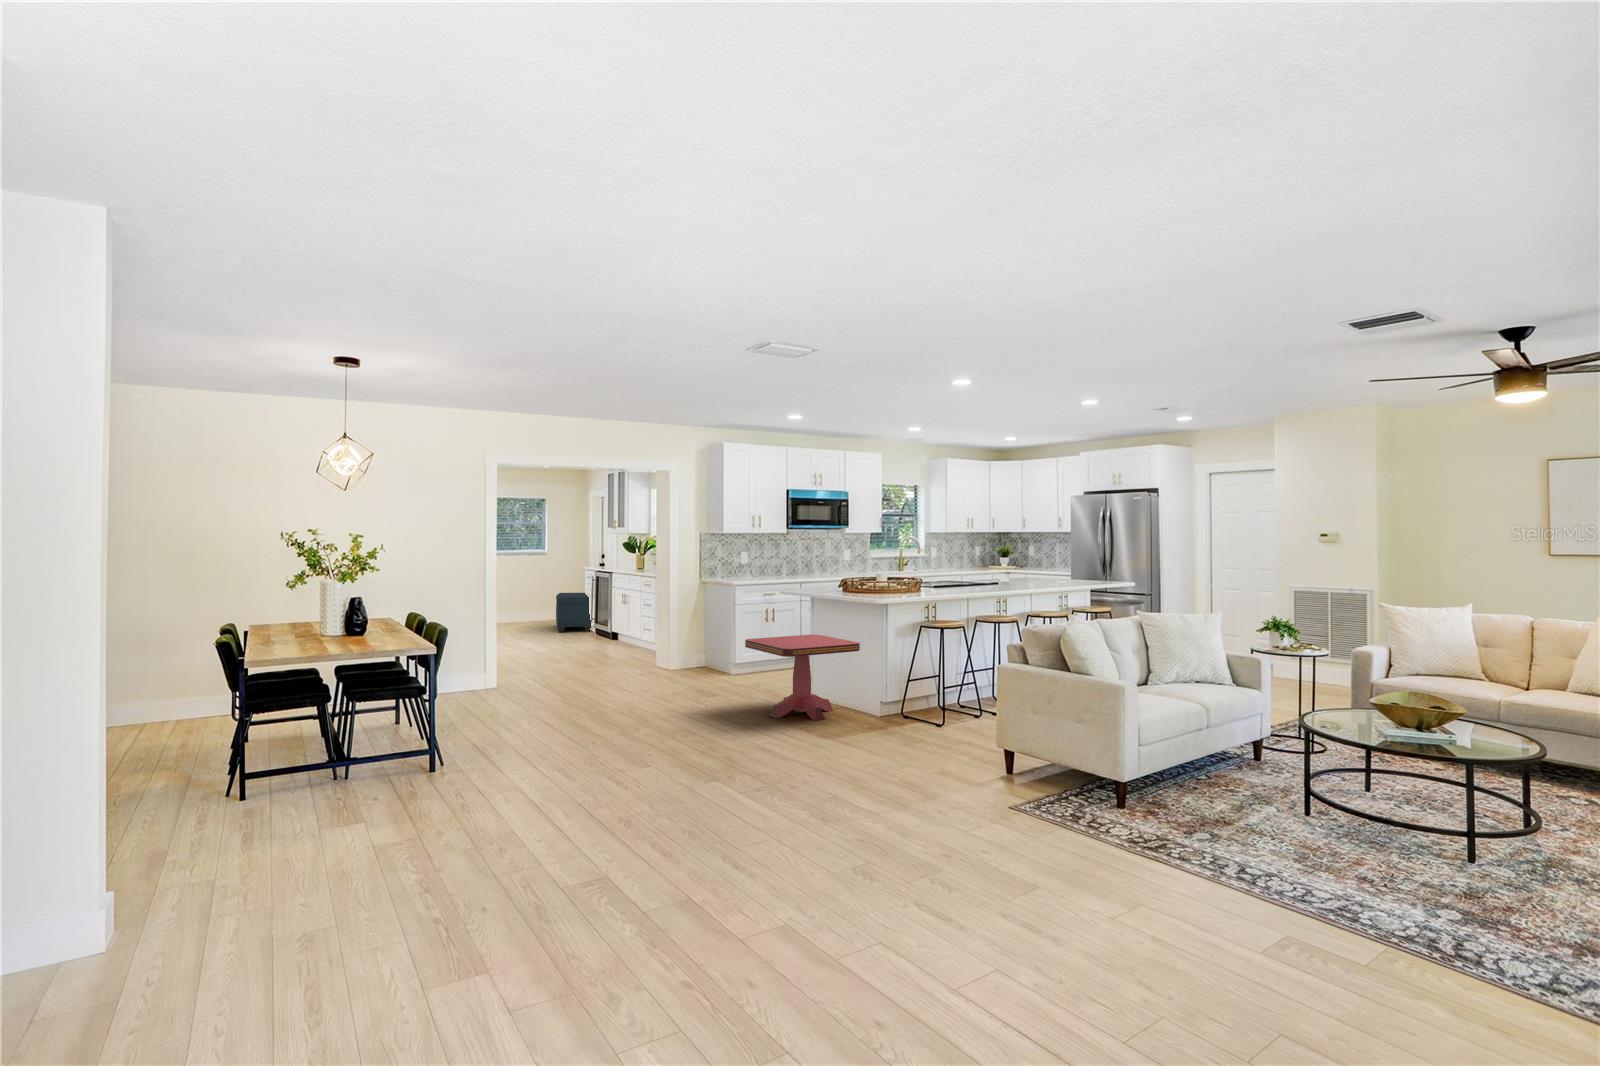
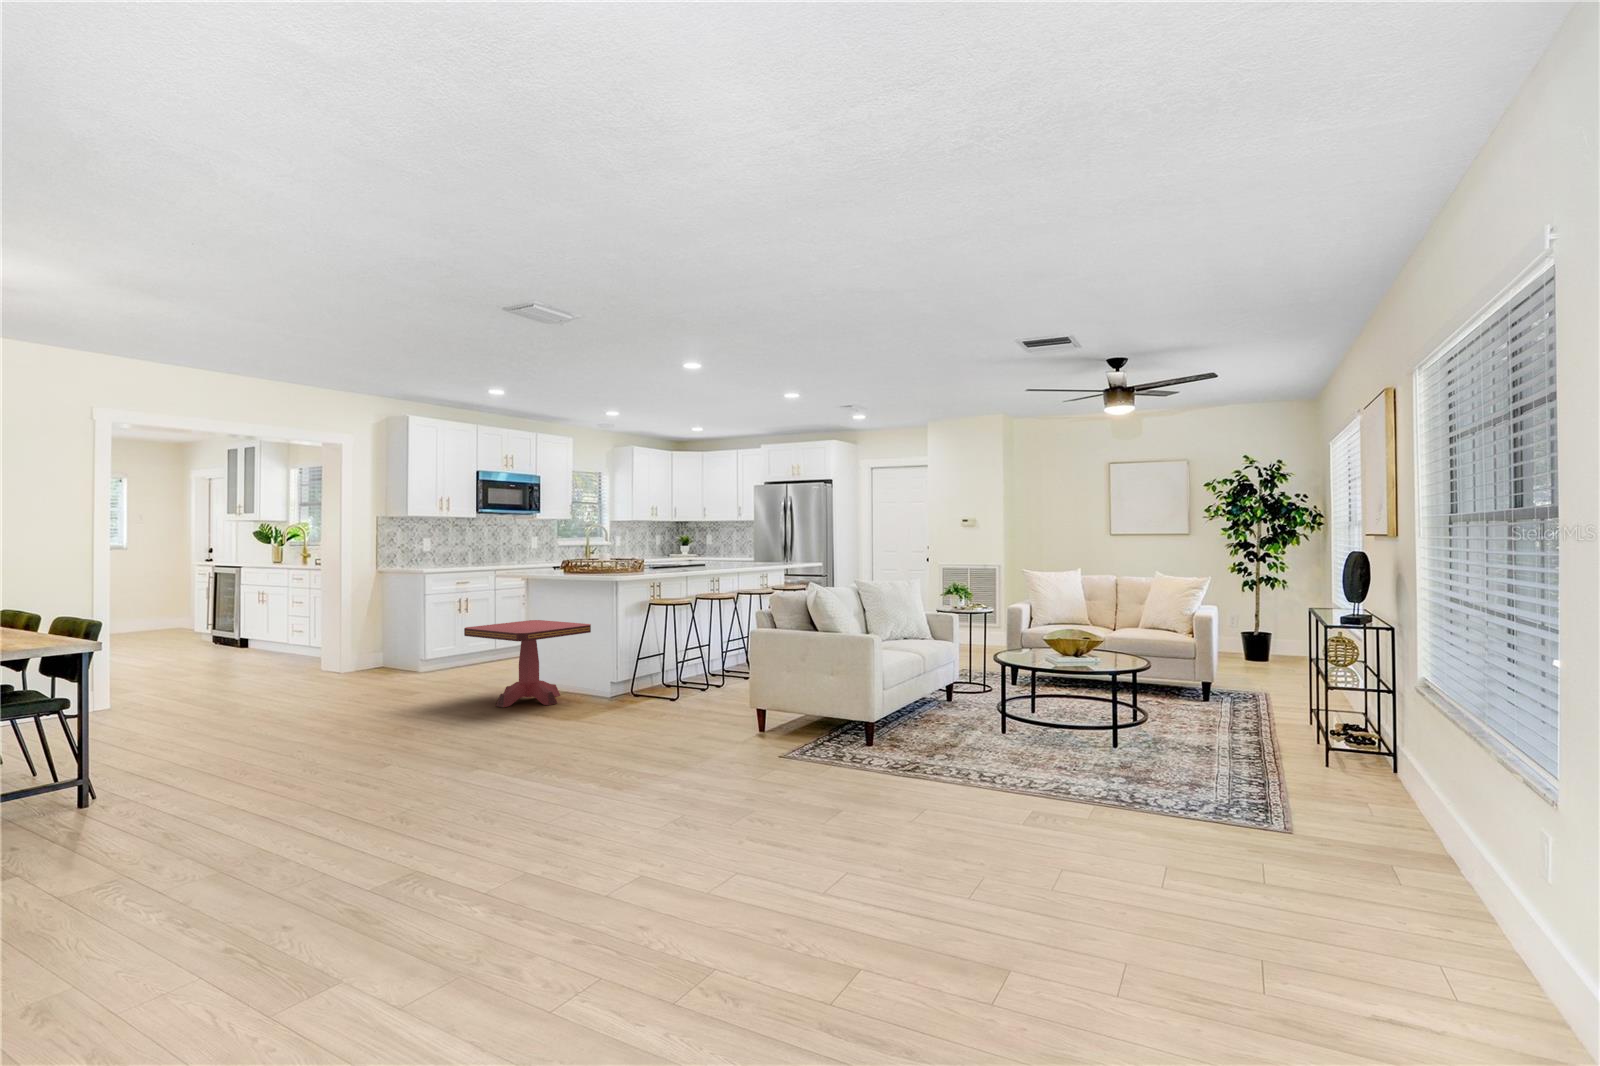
bench: present [556,593,592,632] -> none [141,595,200,644]

